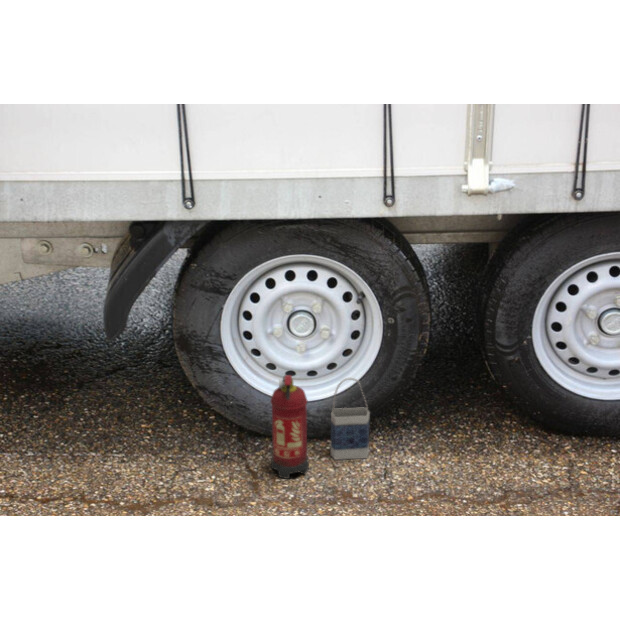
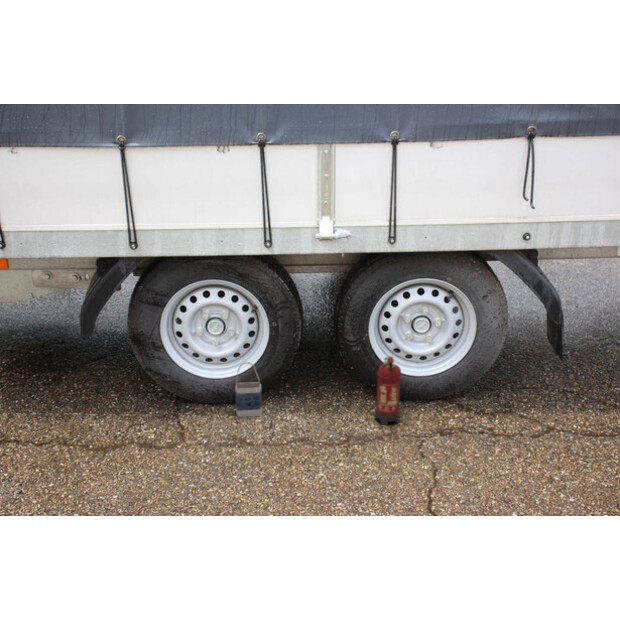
fire extinguisher: present [271,375,309,479] -> present [375,357,402,425]

